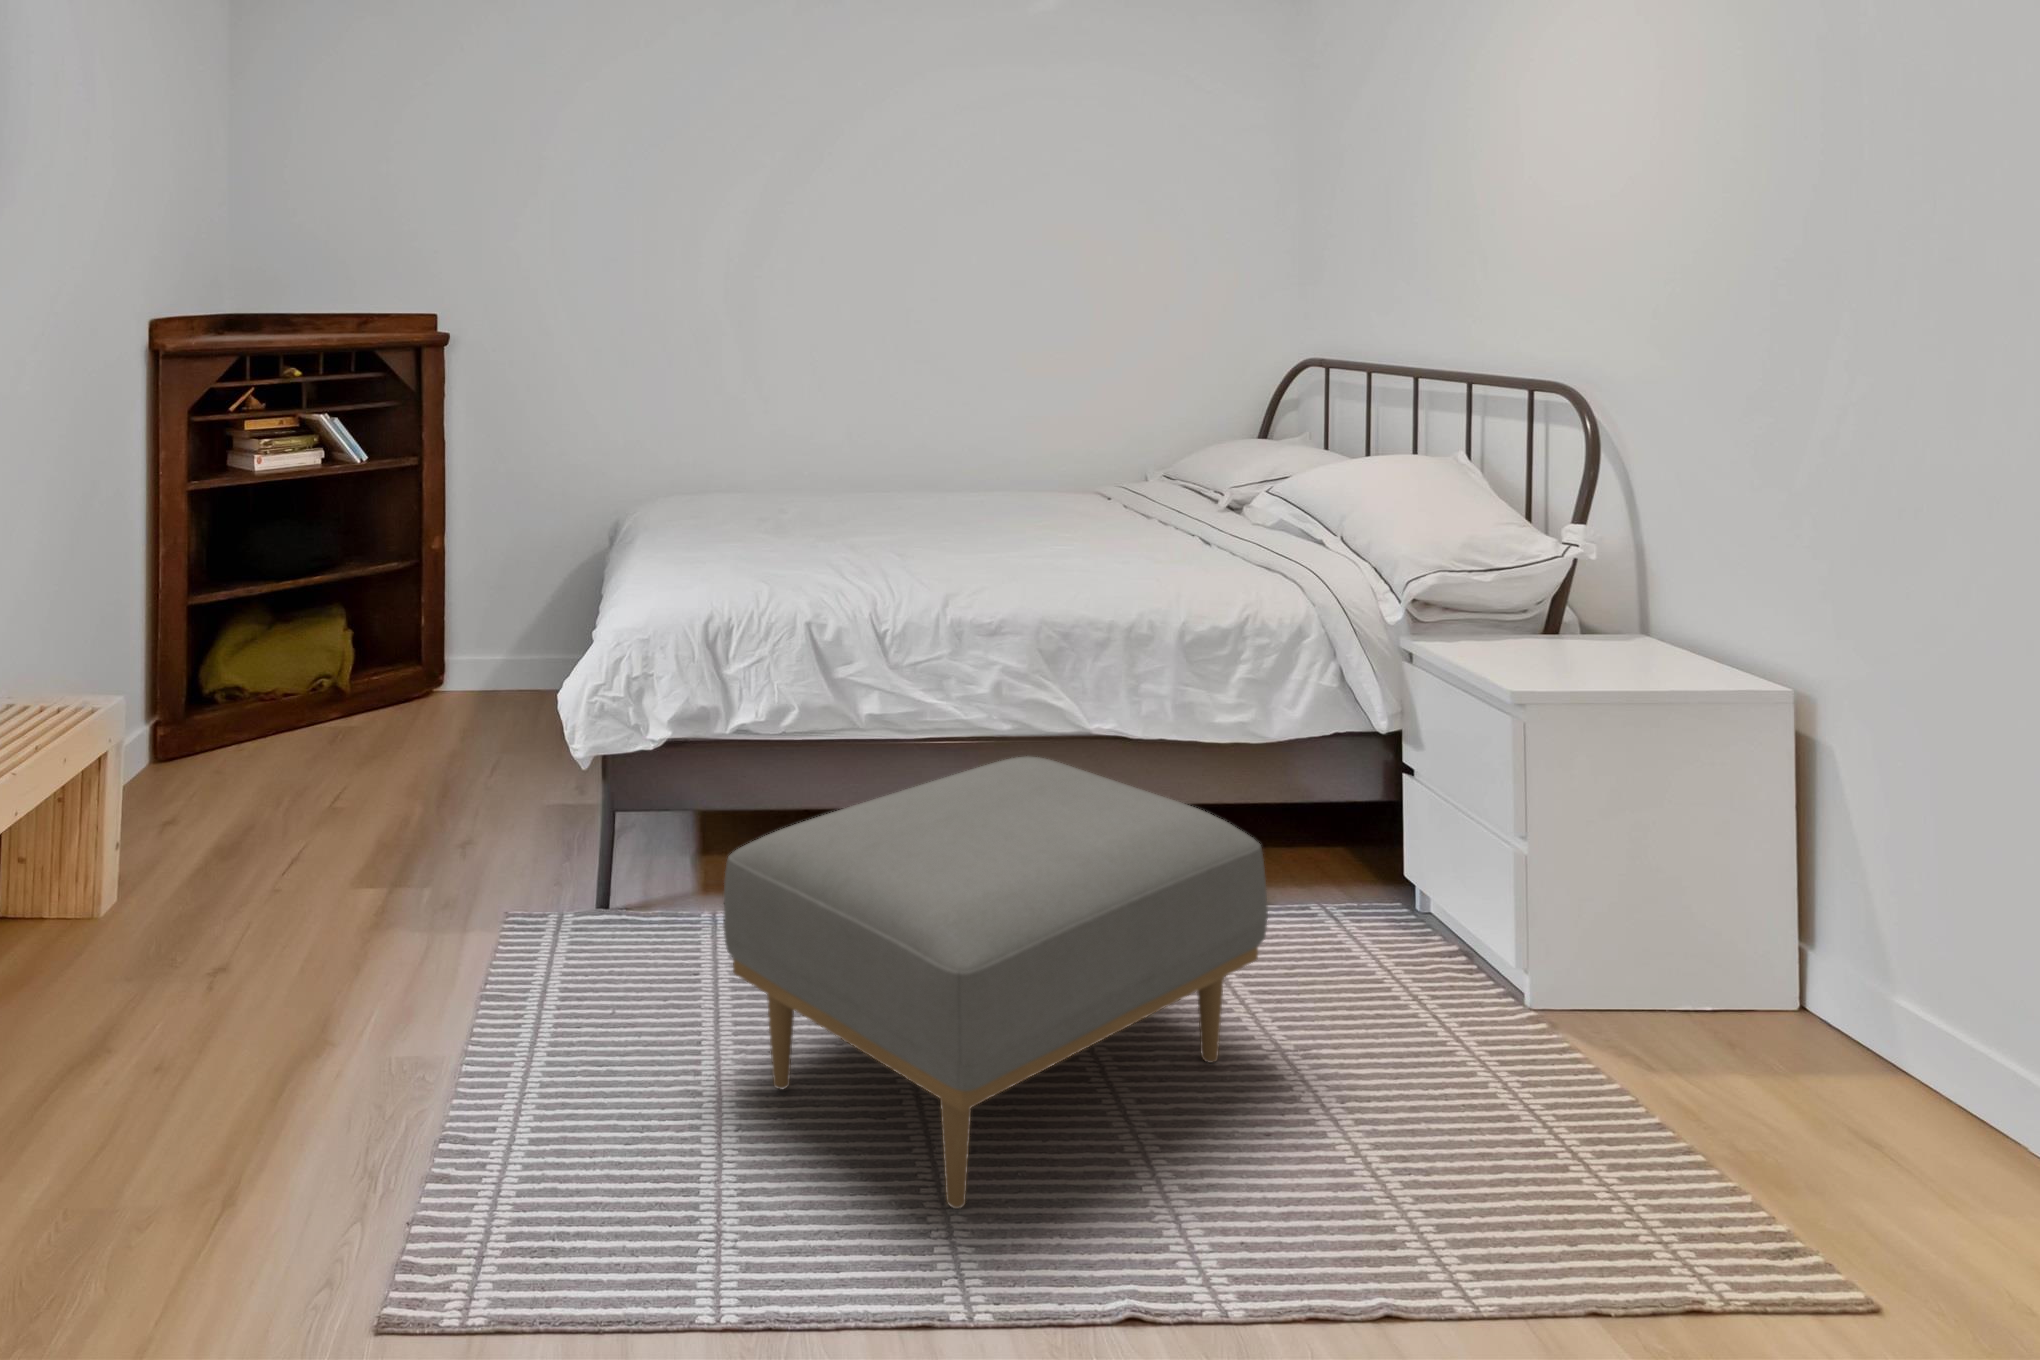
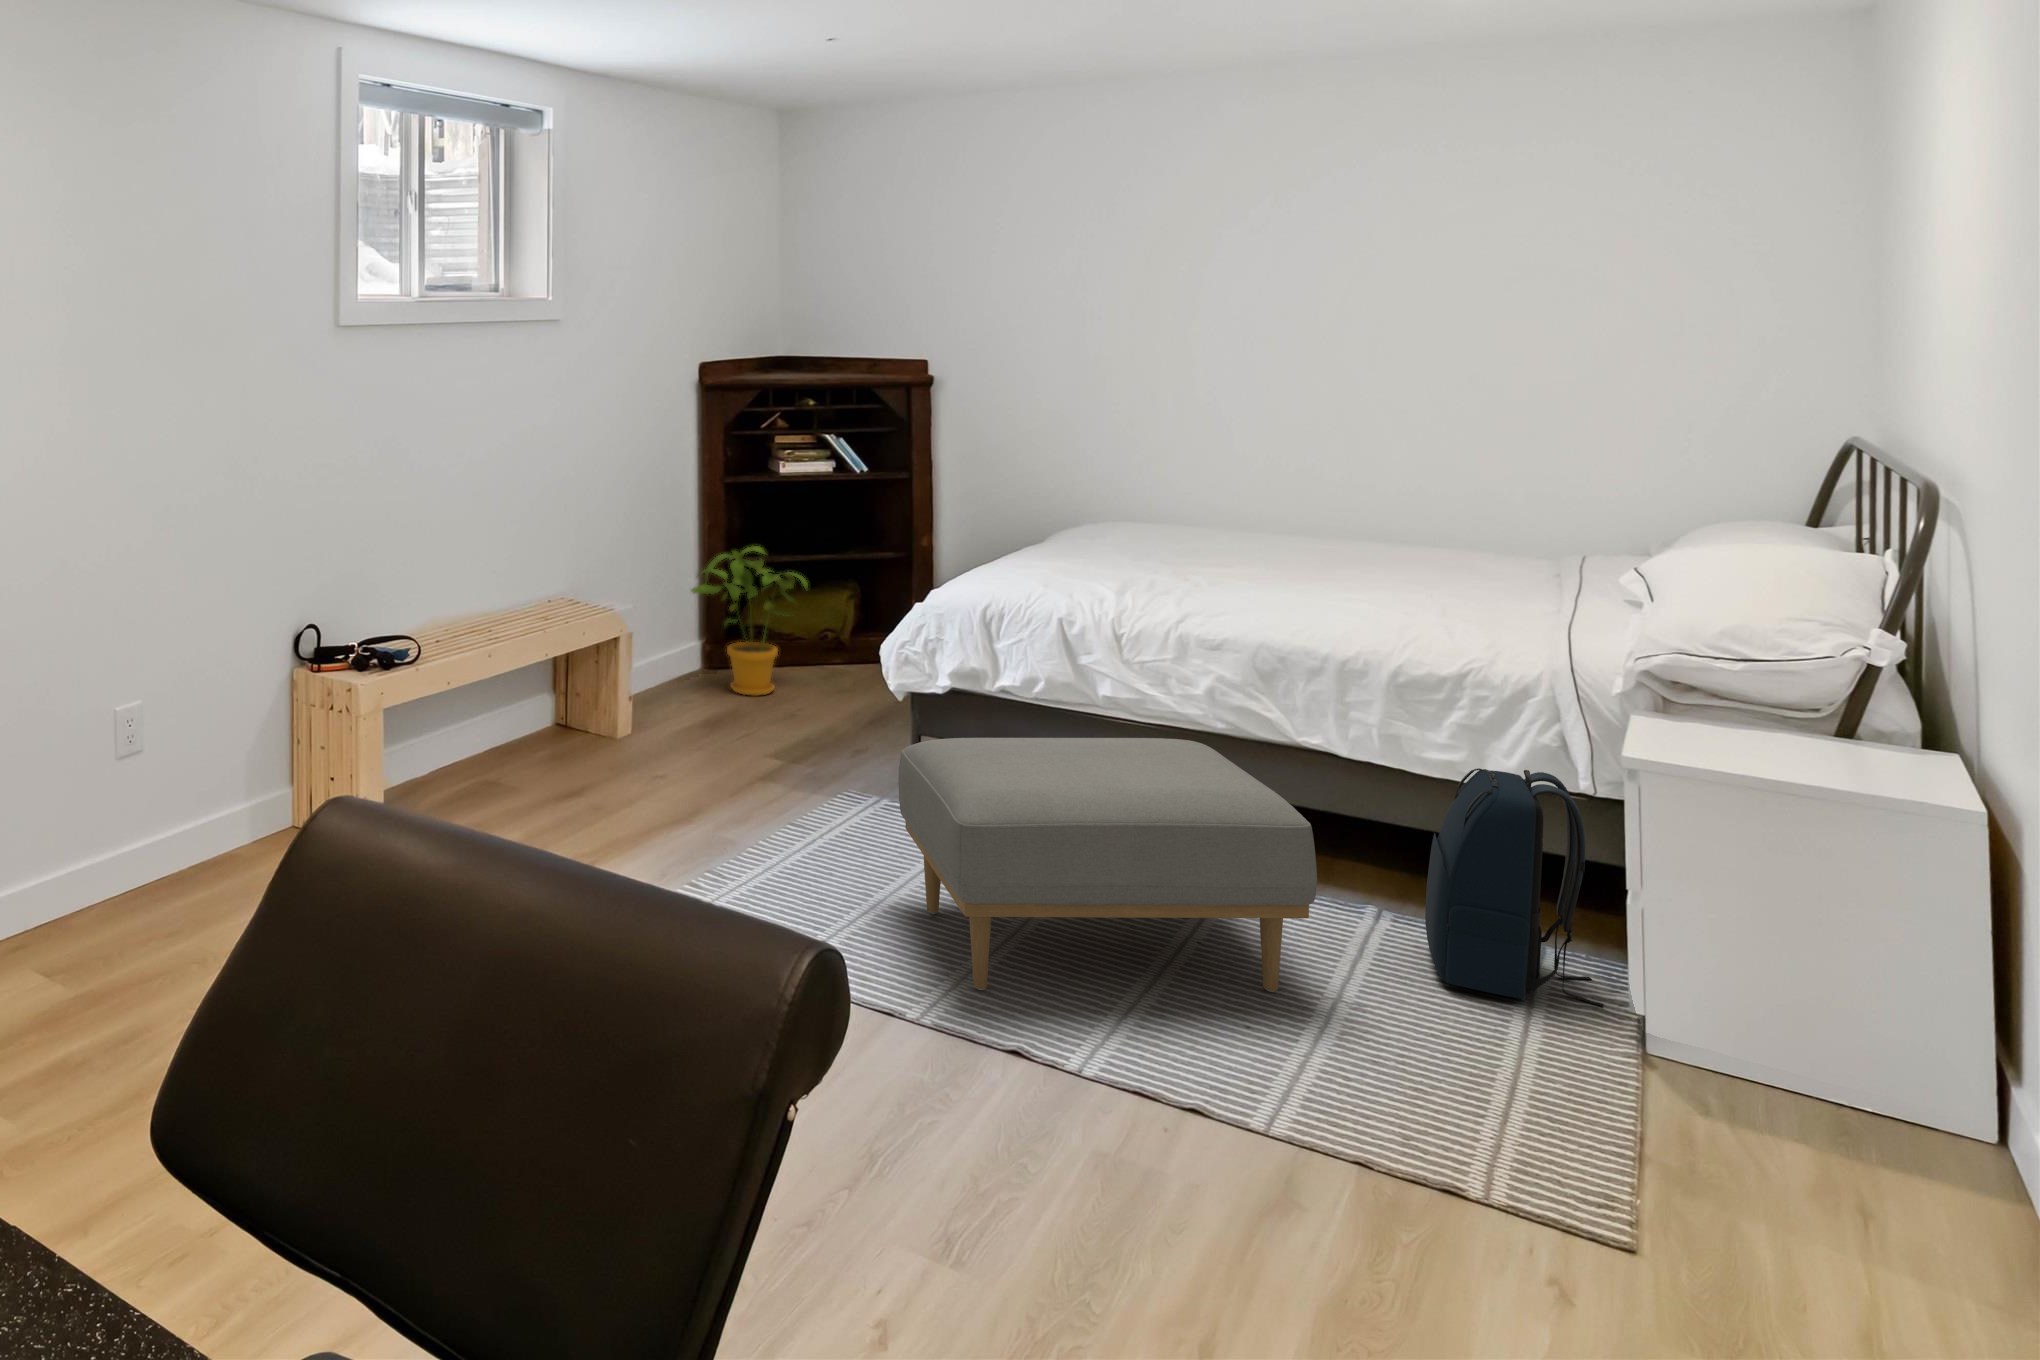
house plant: none [153,575,333,790] -> present [691,546,808,696]
backpack: none [1253,718,1444,983] -> present [1425,768,1604,1007]

